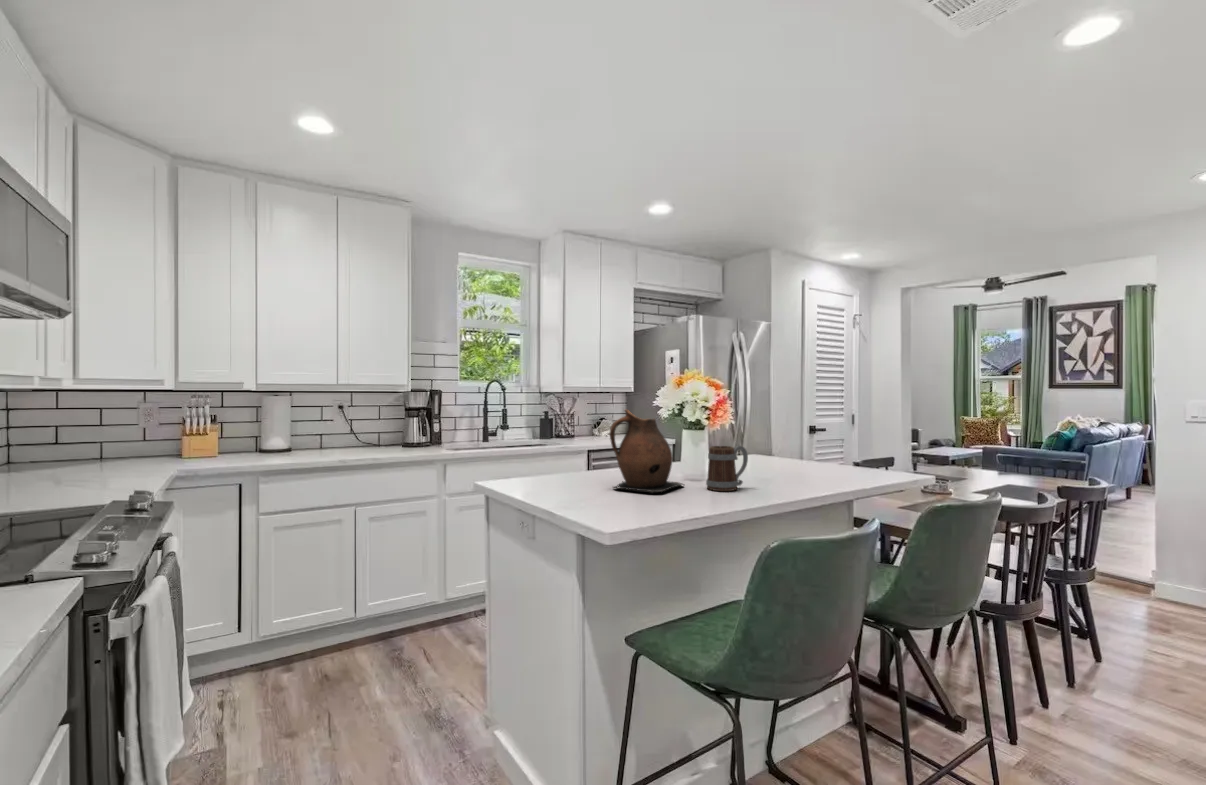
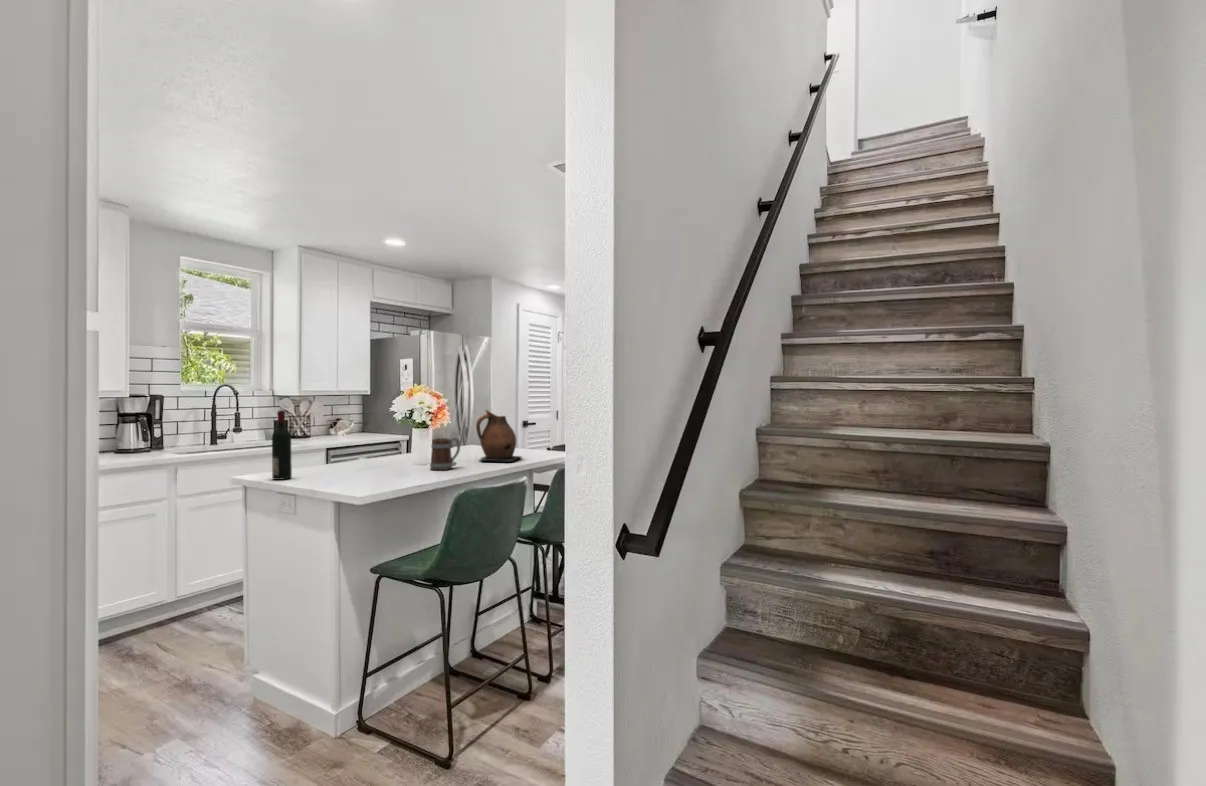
wine bottle: none [515,404,537,491] -> present [272,410,292,480]
ceramic pitcher: present [610,410,683,493] -> present [476,410,521,462]

